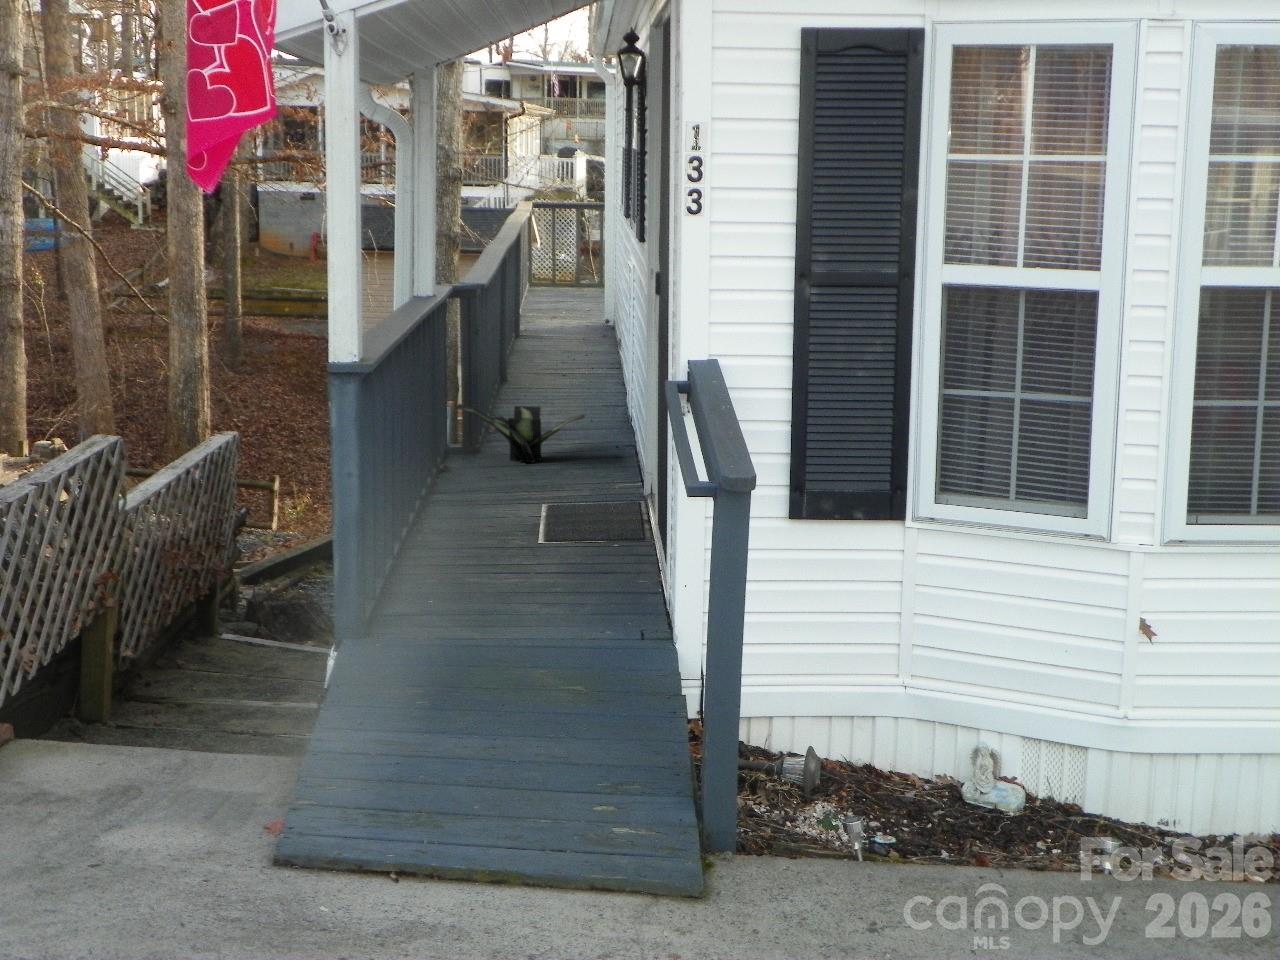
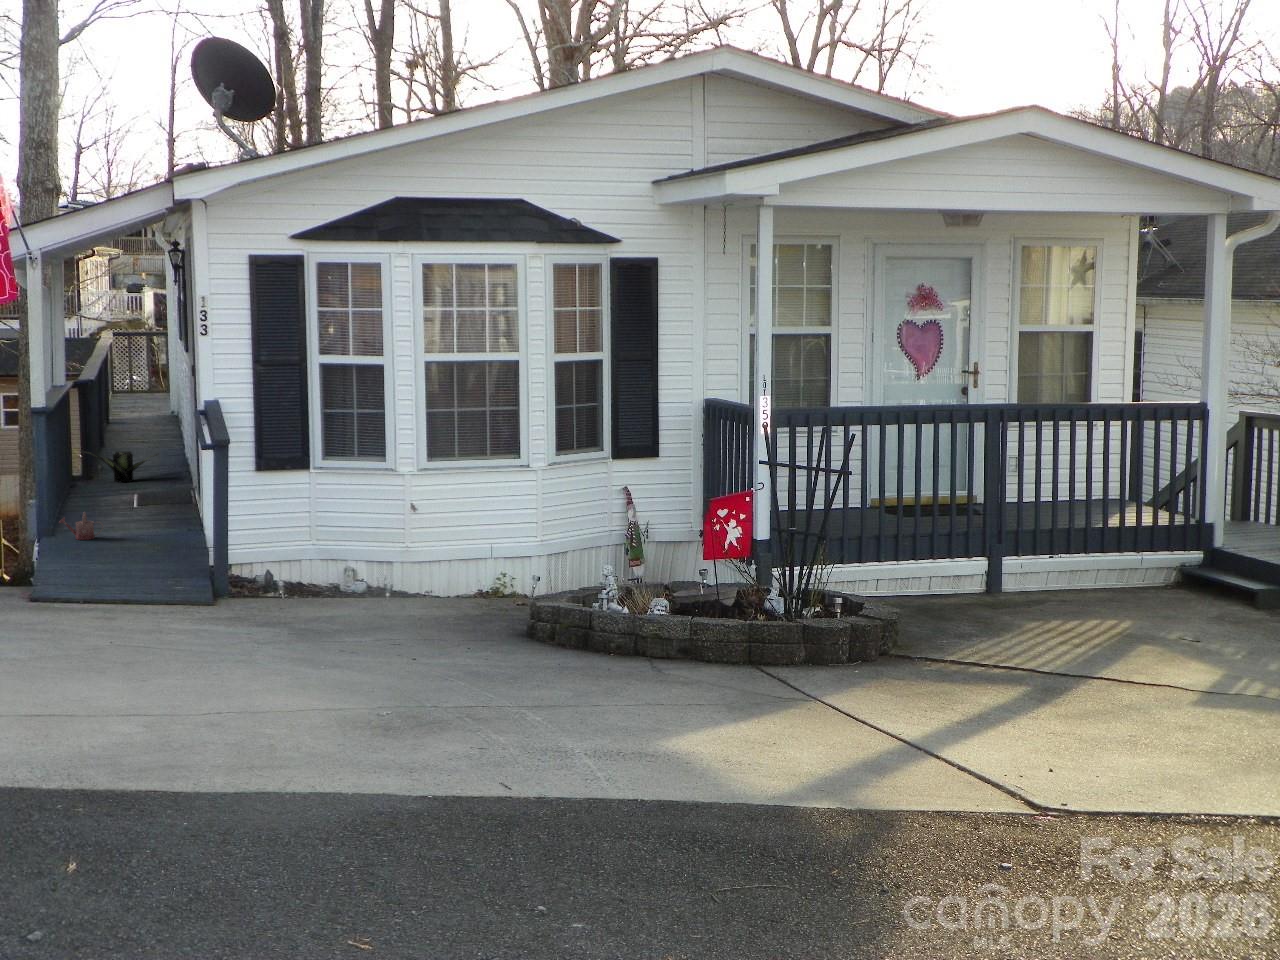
watering can: none [381,577,468,637] -> present [60,512,103,540]

